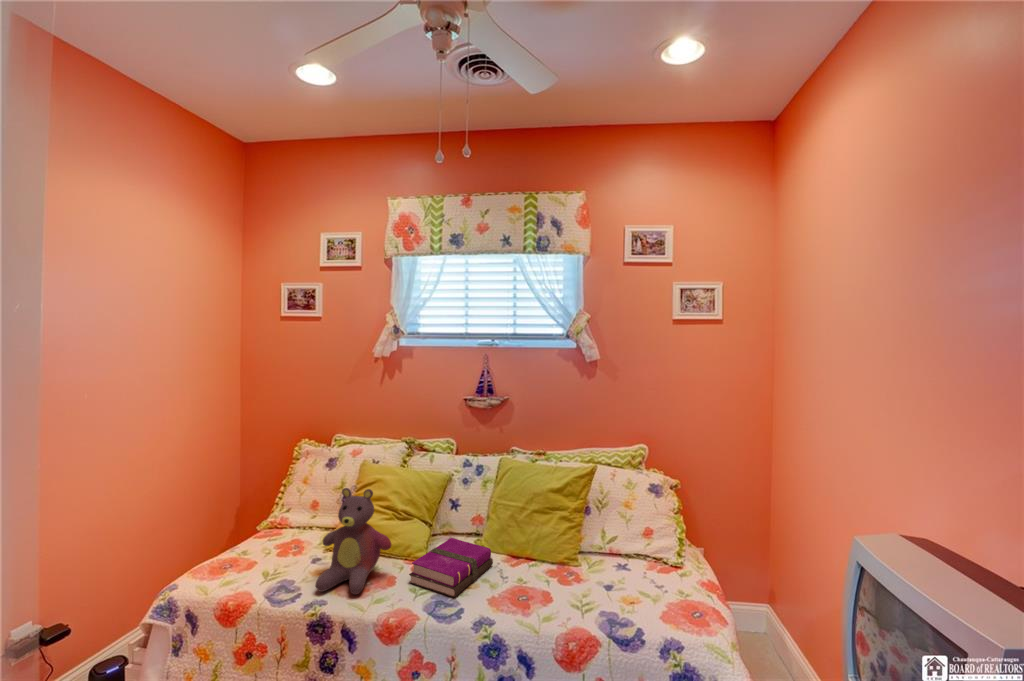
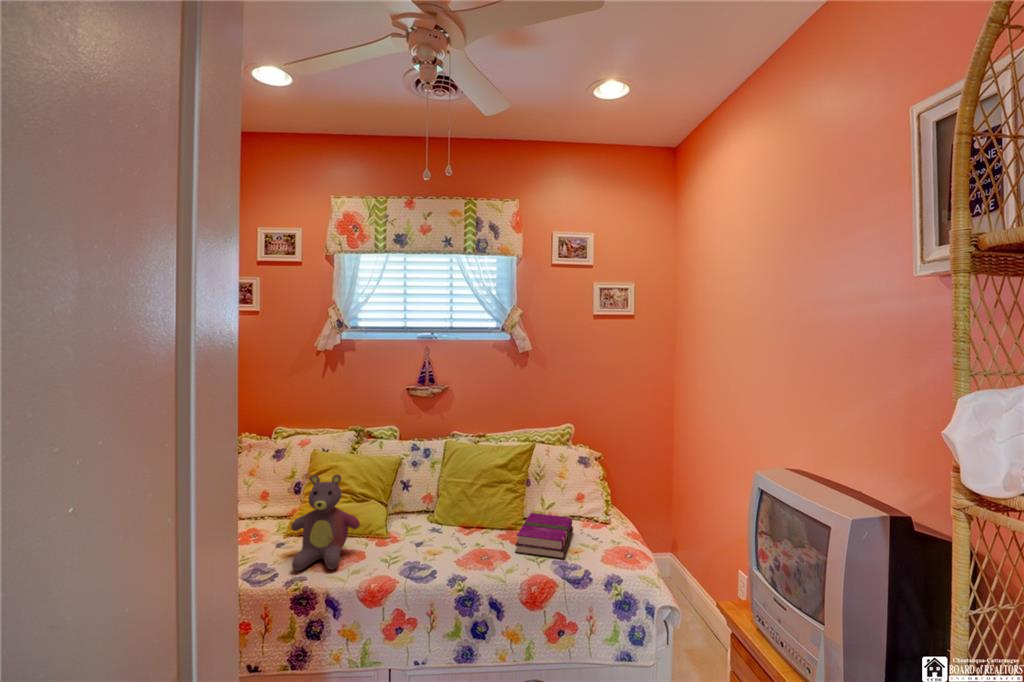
hardback book: present [409,538,493,597] -> present [515,513,573,559]

